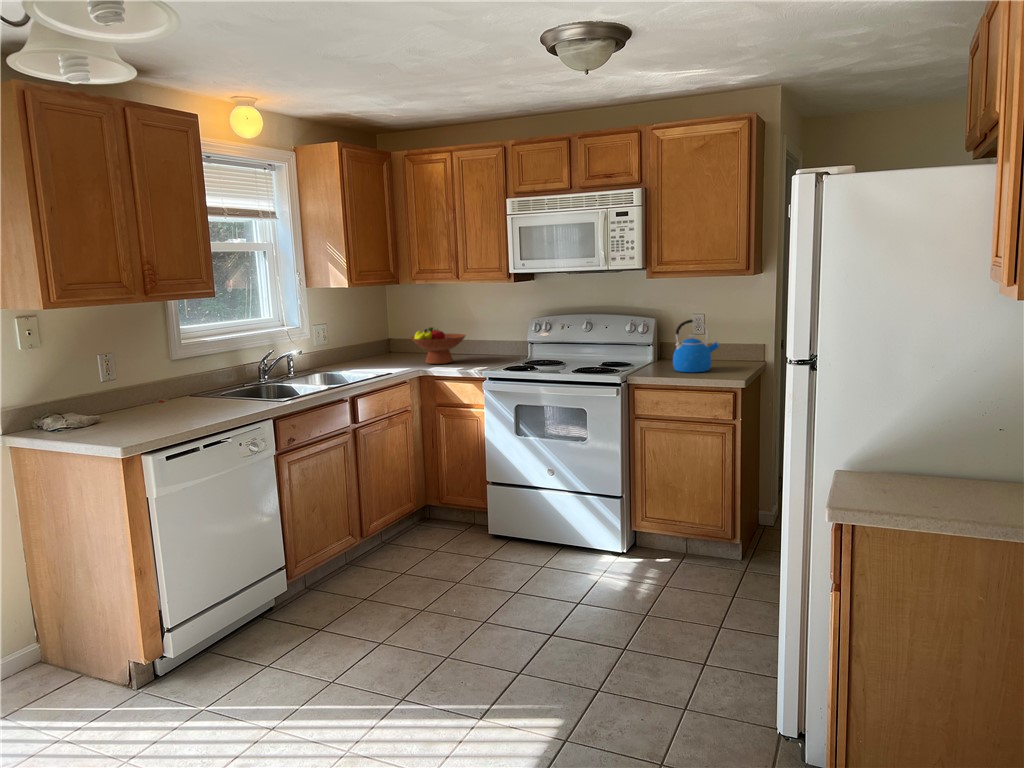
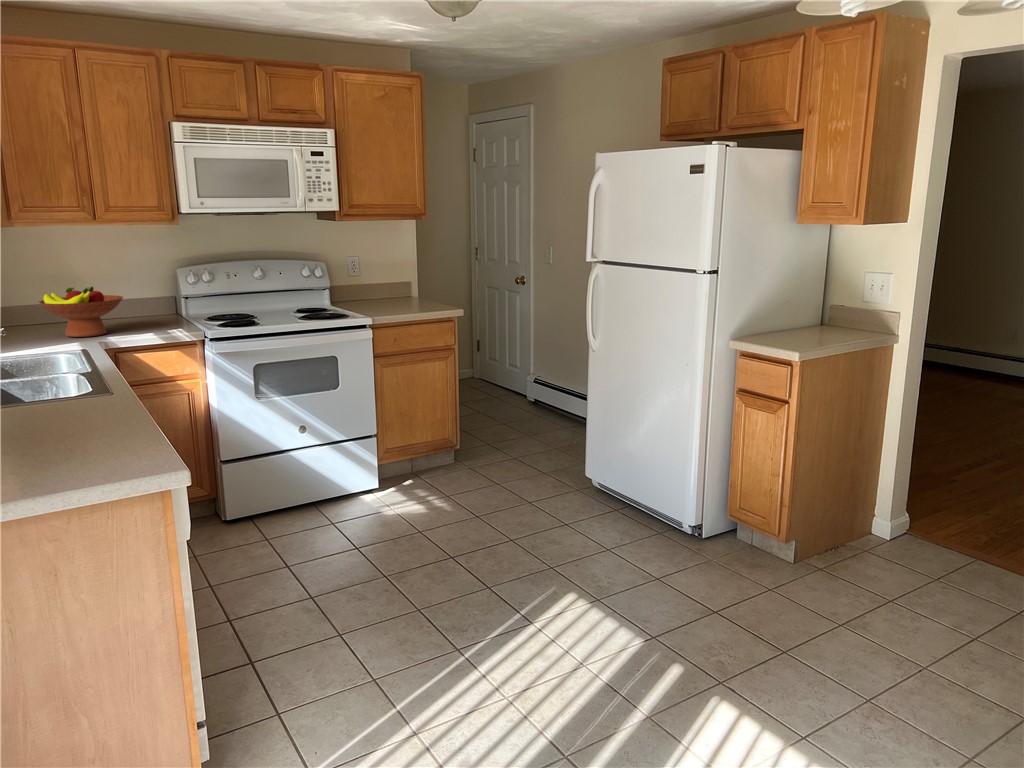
kettle: present [673,319,720,372] -> none [372,259,406,307]

